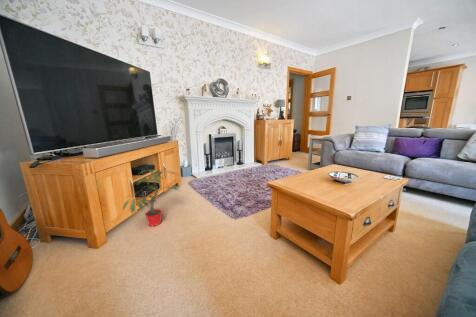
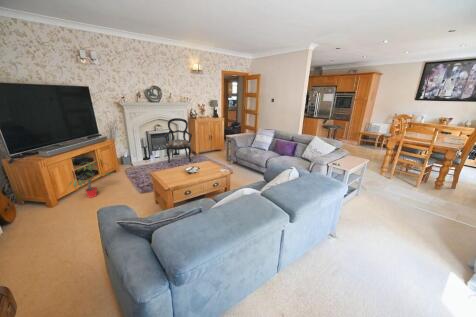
armchair: none [234,119,267,173] -> present [164,118,192,163]

